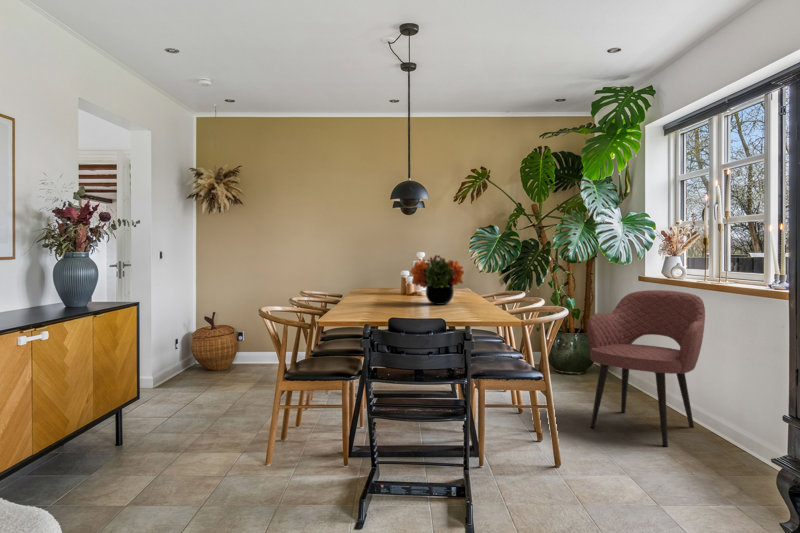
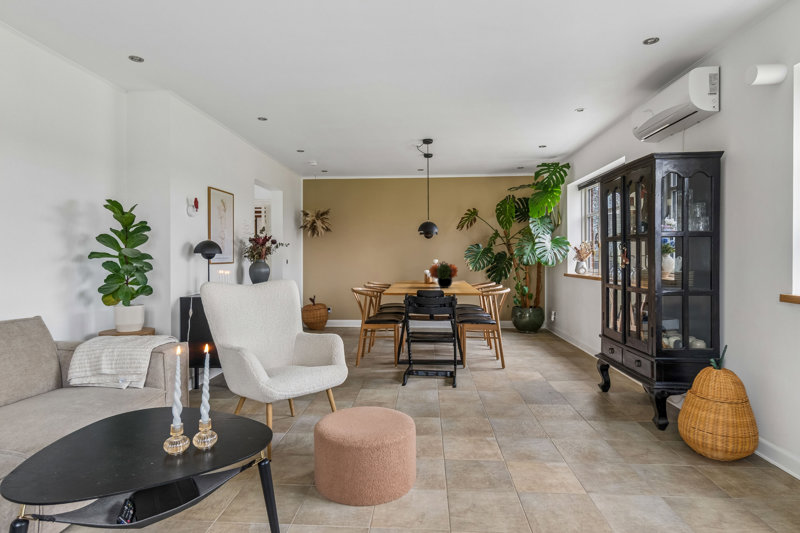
armchair: present [587,290,705,446] -> none [527,281,591,363]

